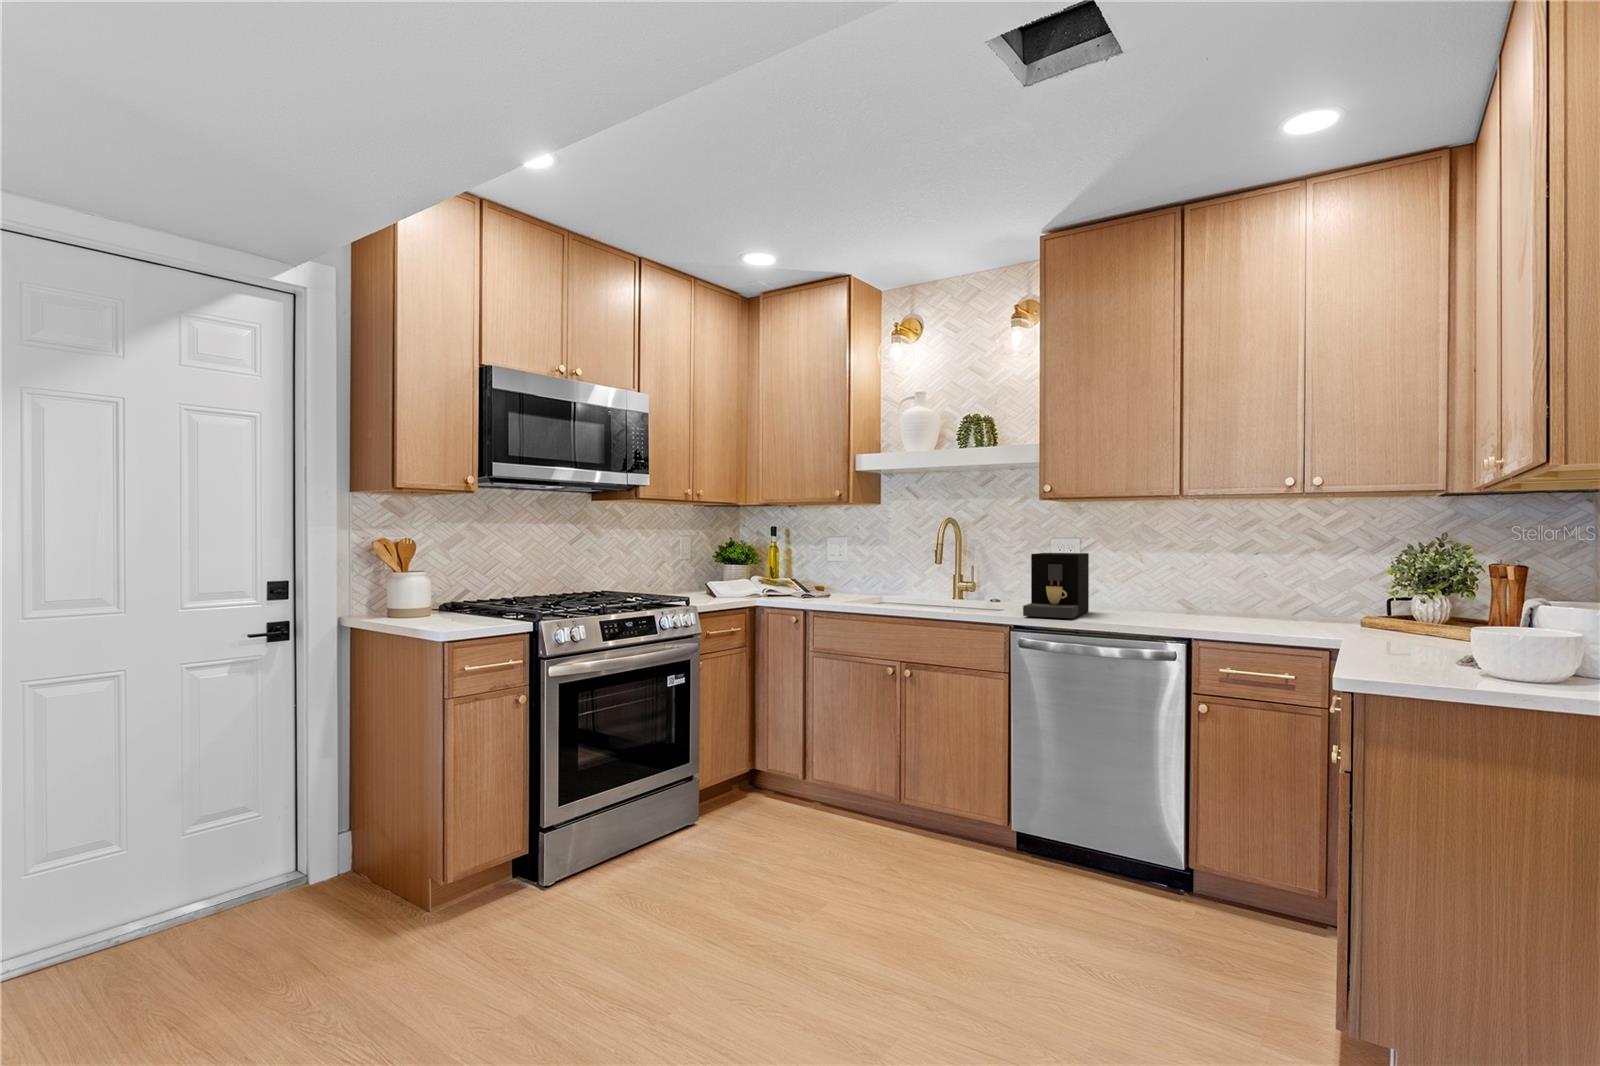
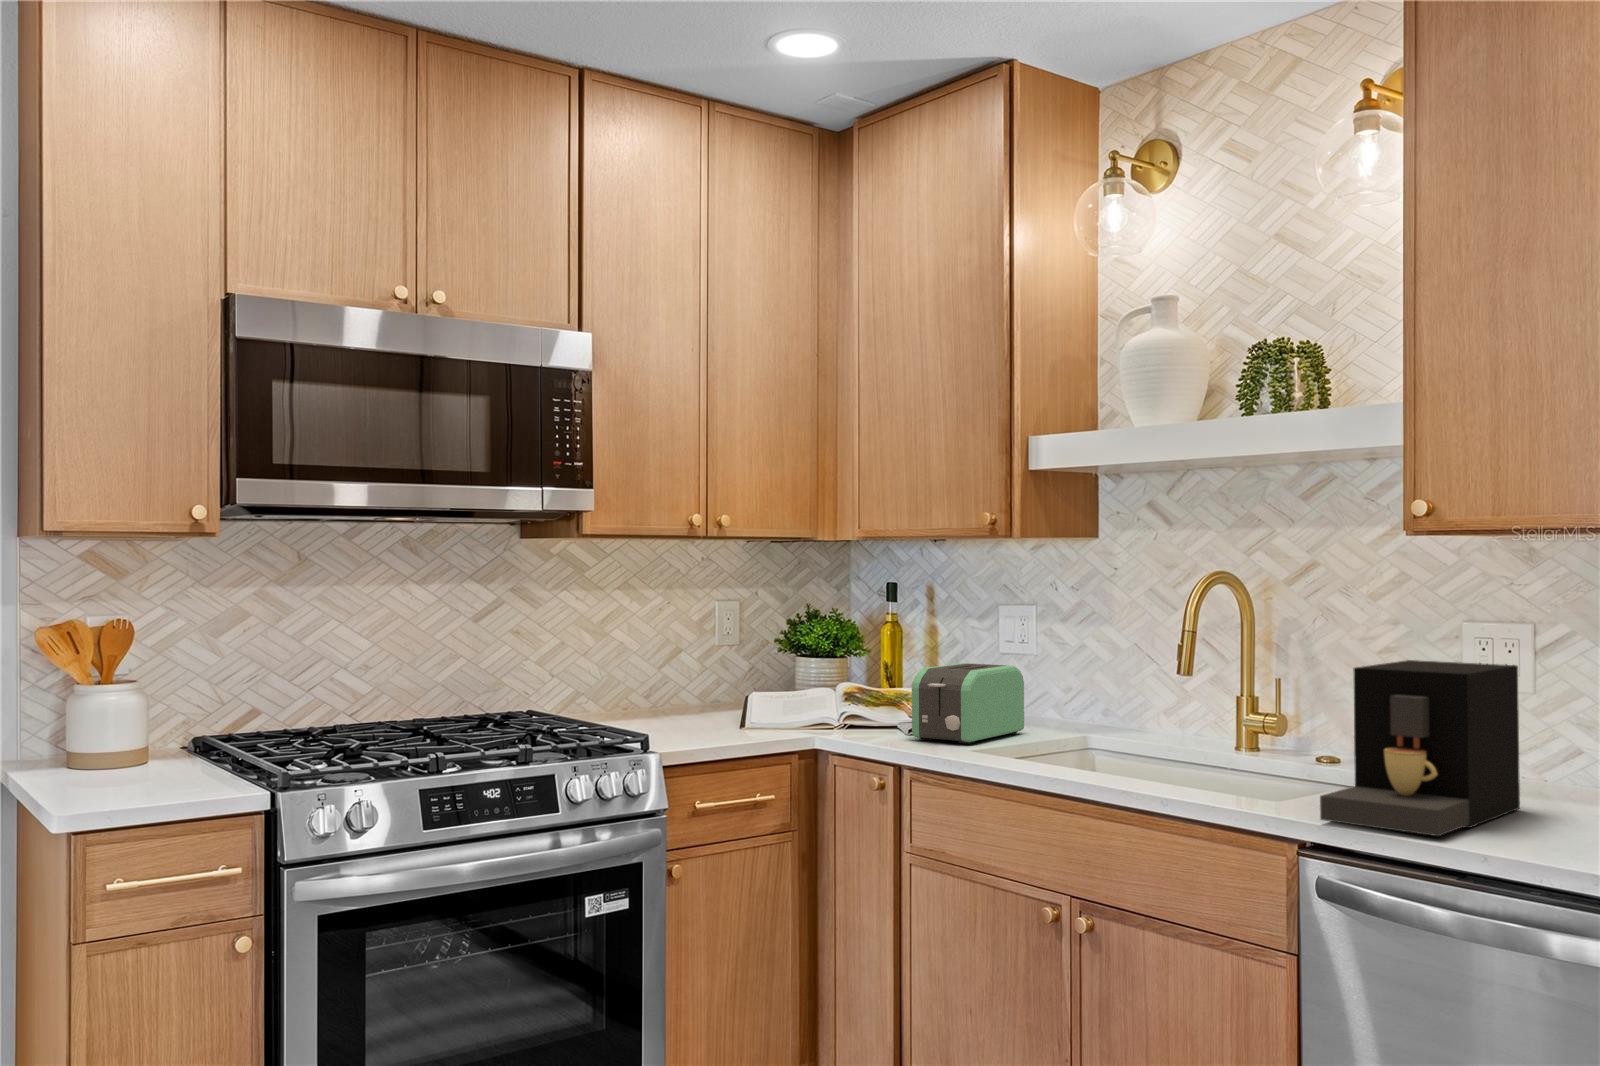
toaster: none [807,564,853,600] -> present [912,663,1024,744]

